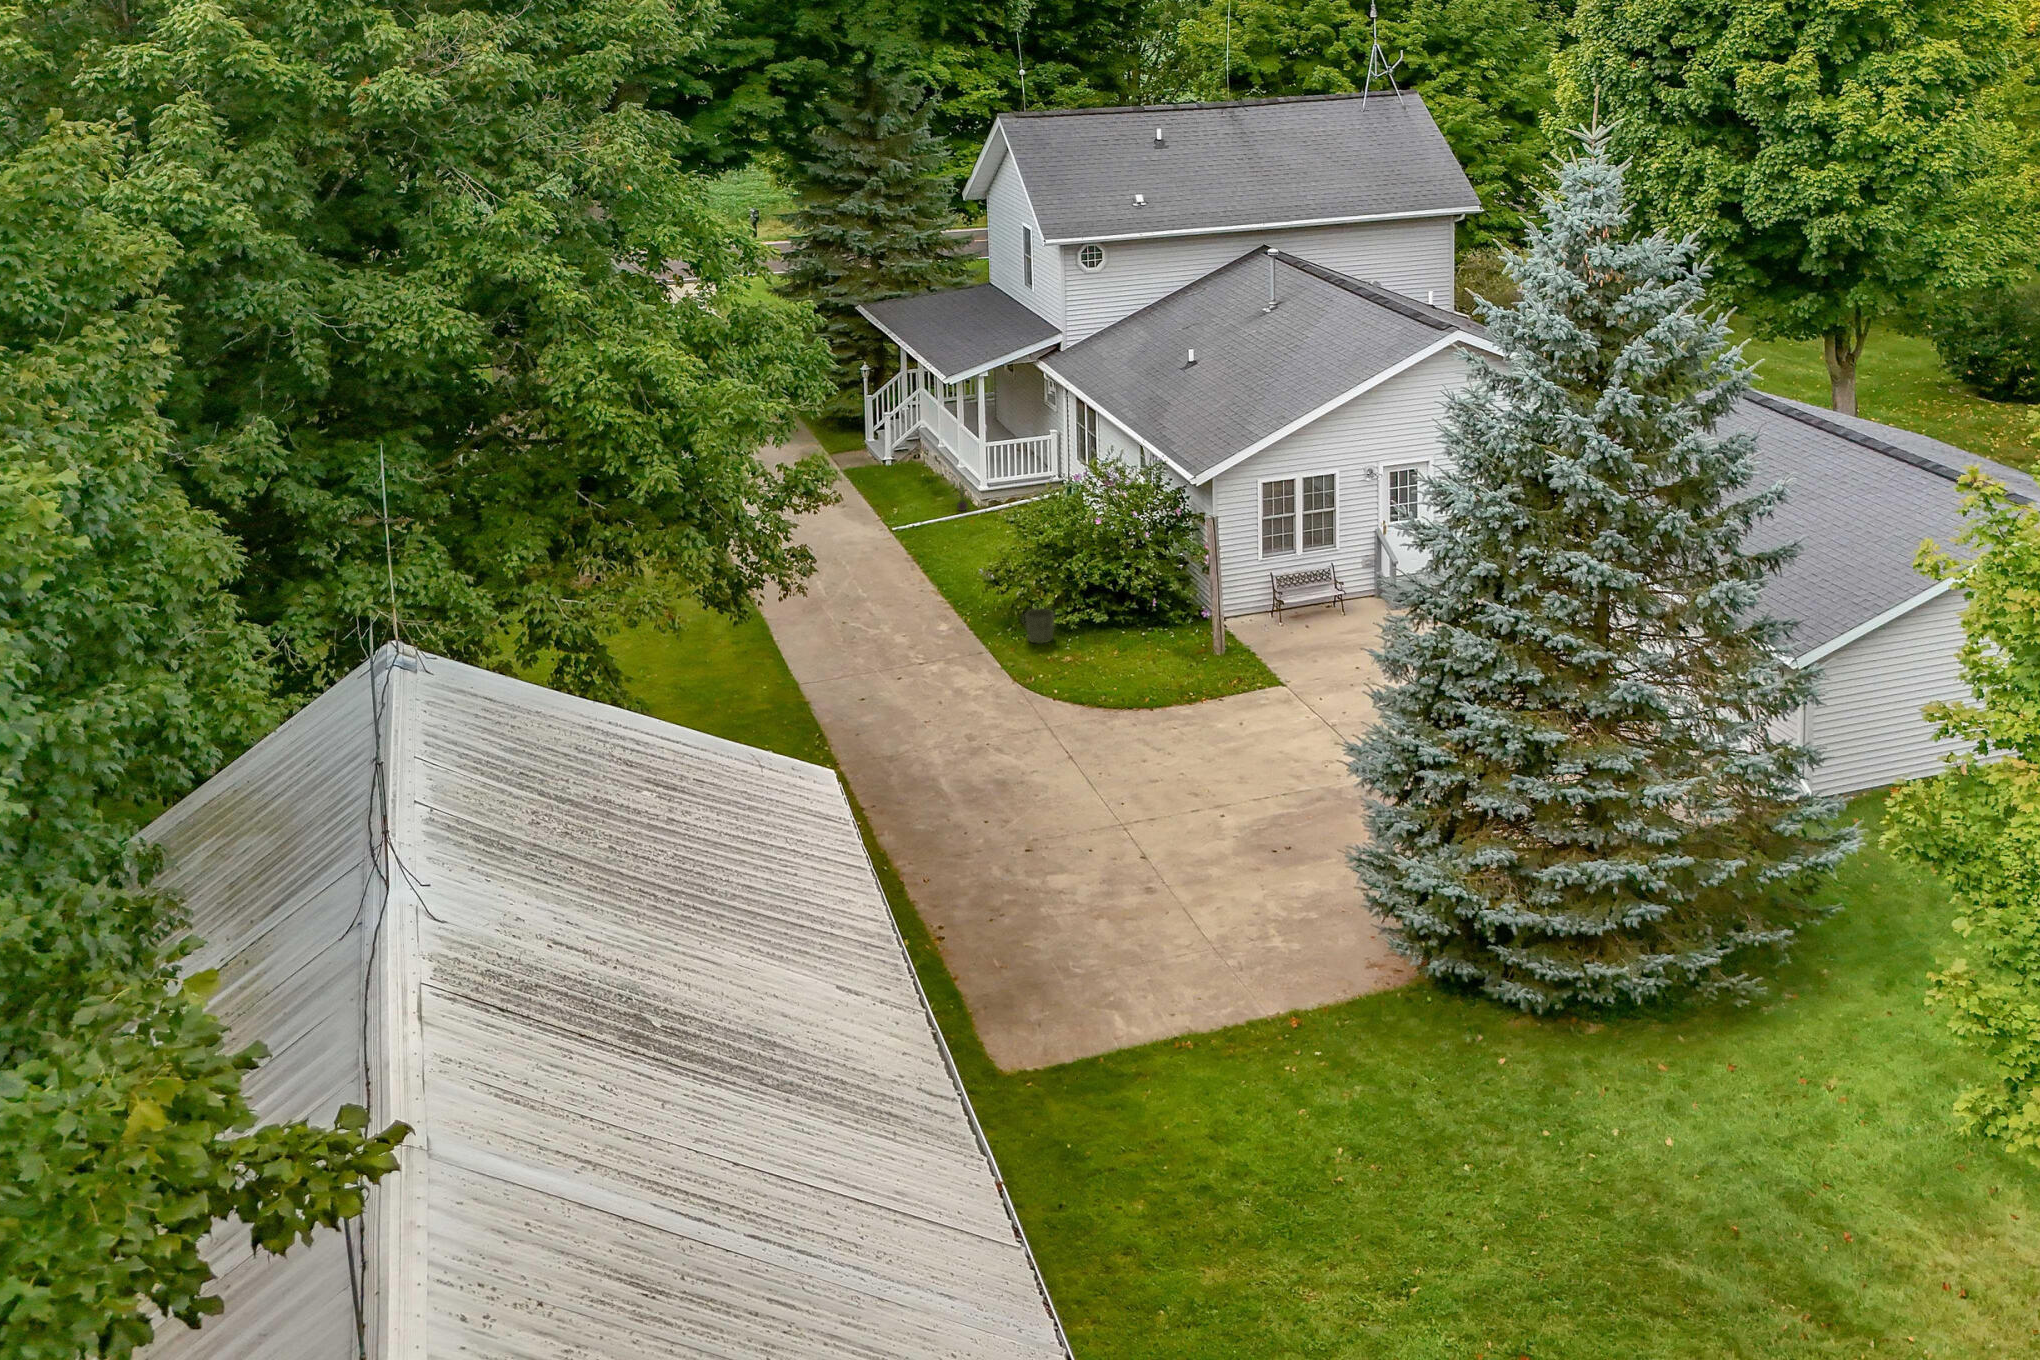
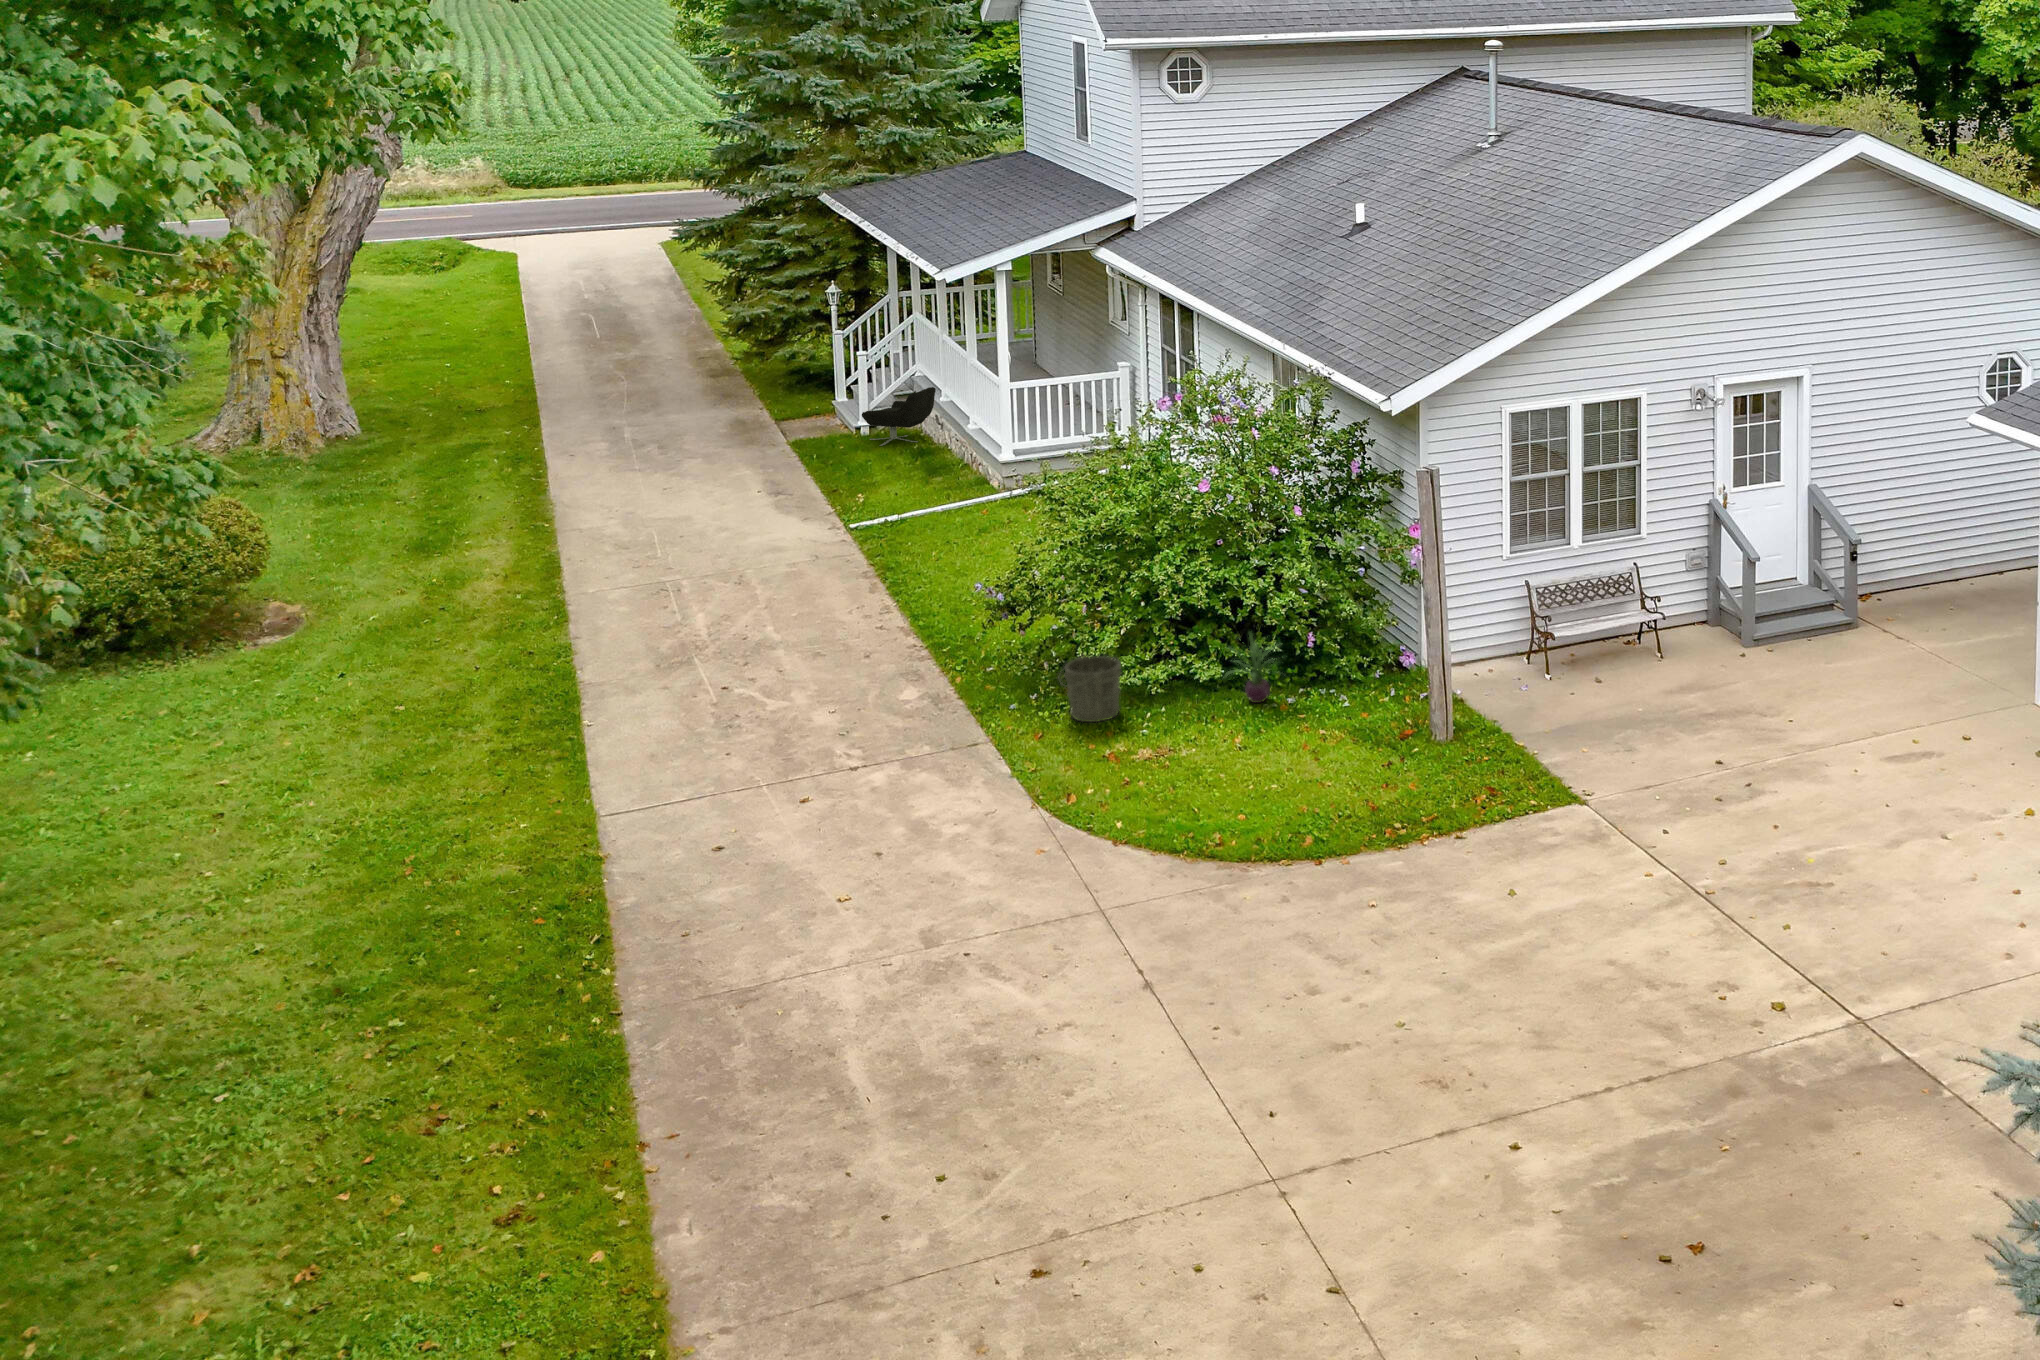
lounge chair: none [892,437,936,473] -> present [862,387,936,446]
decorative plant: present [957,484,968,511] -> present [1226,632,1275,703]

